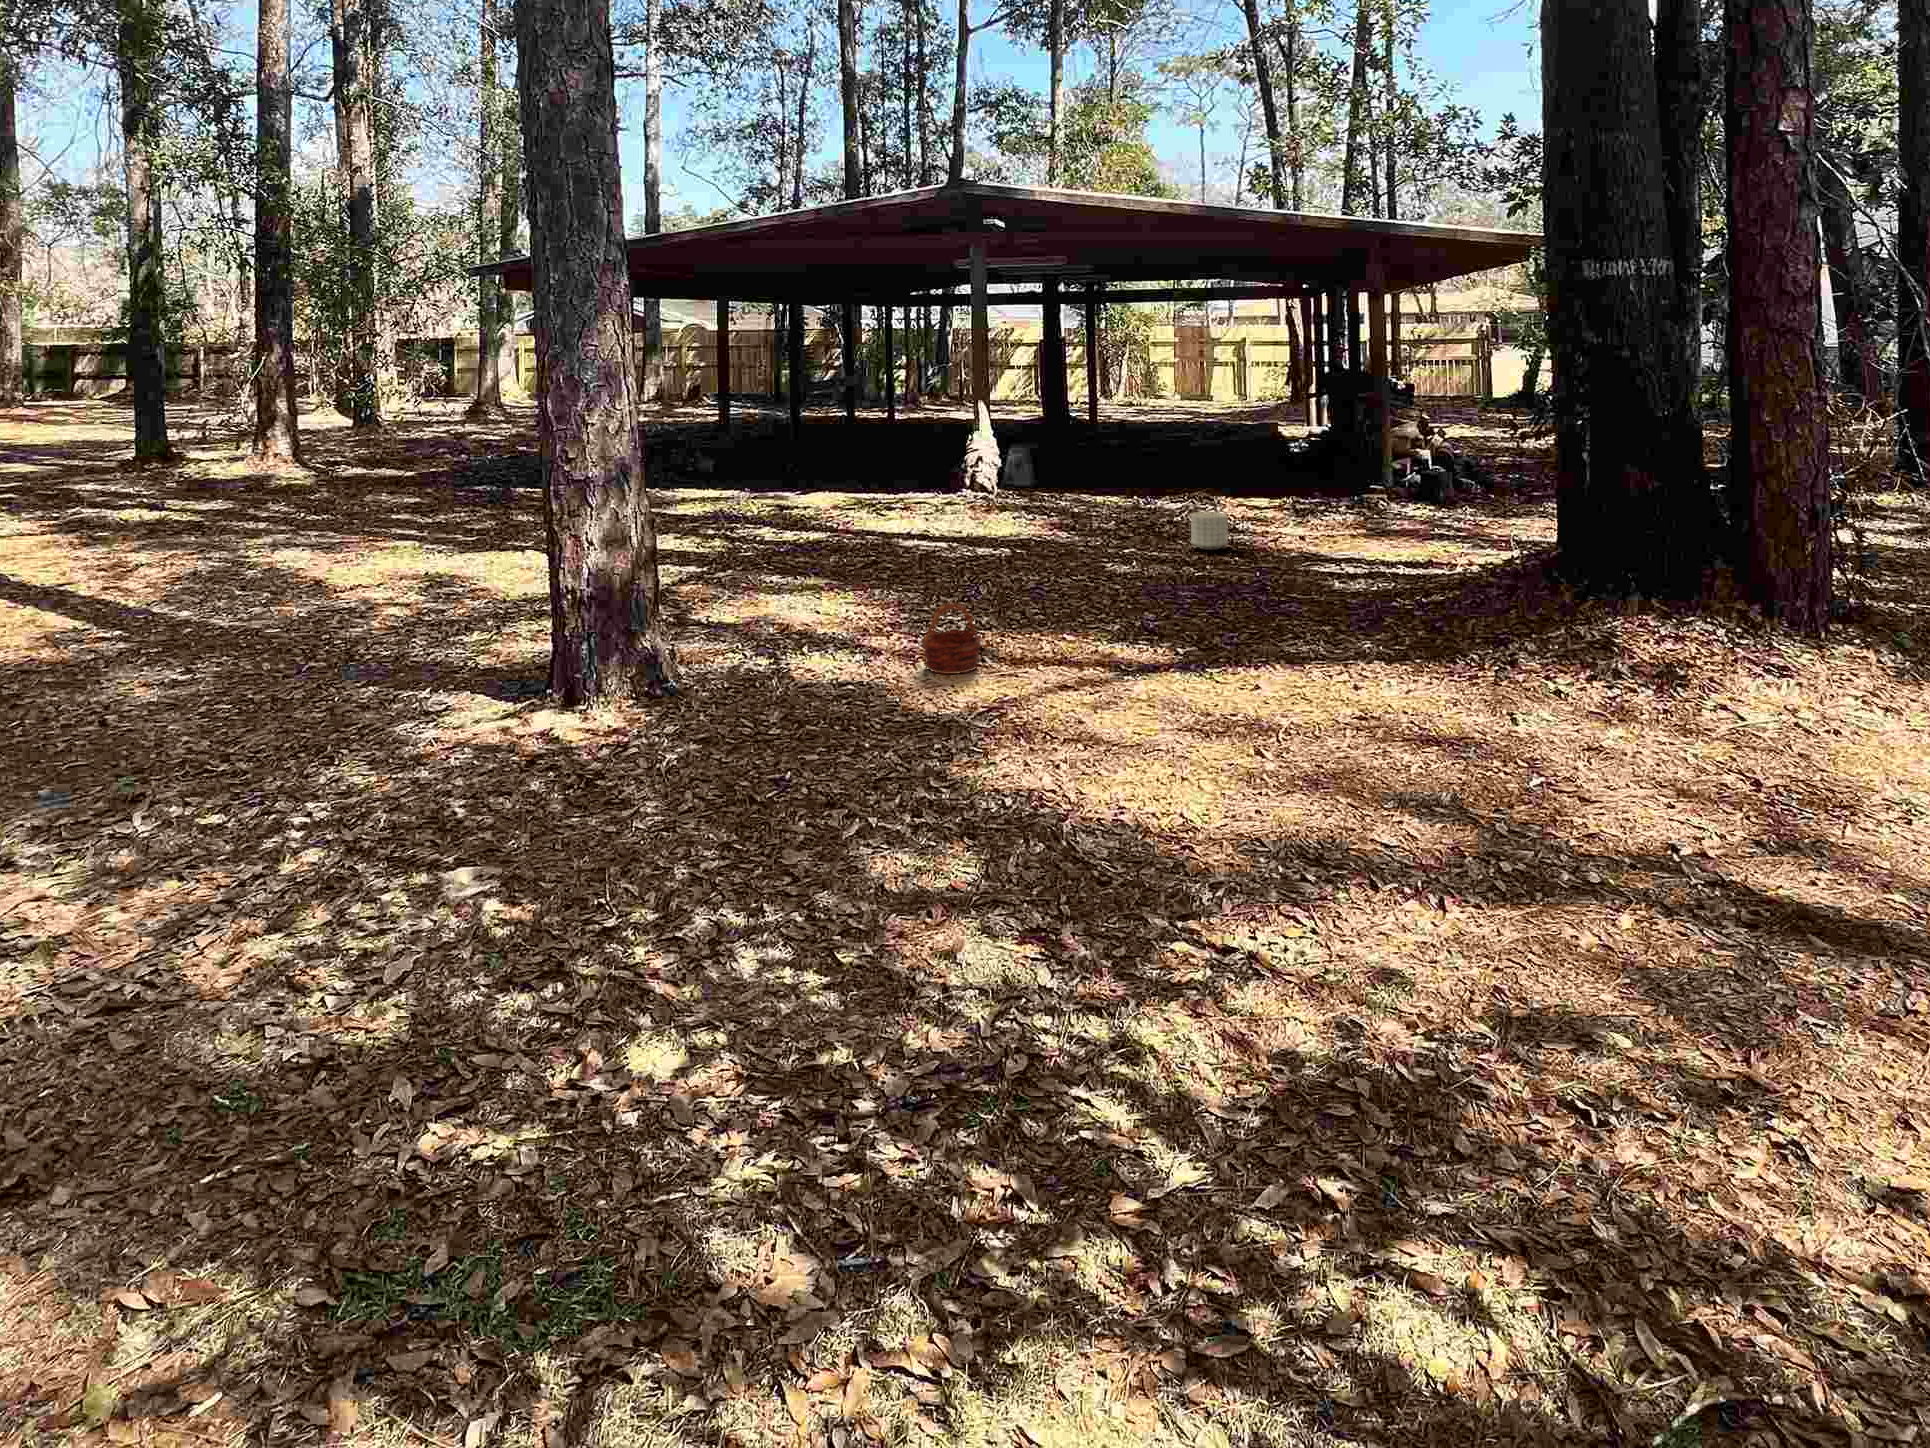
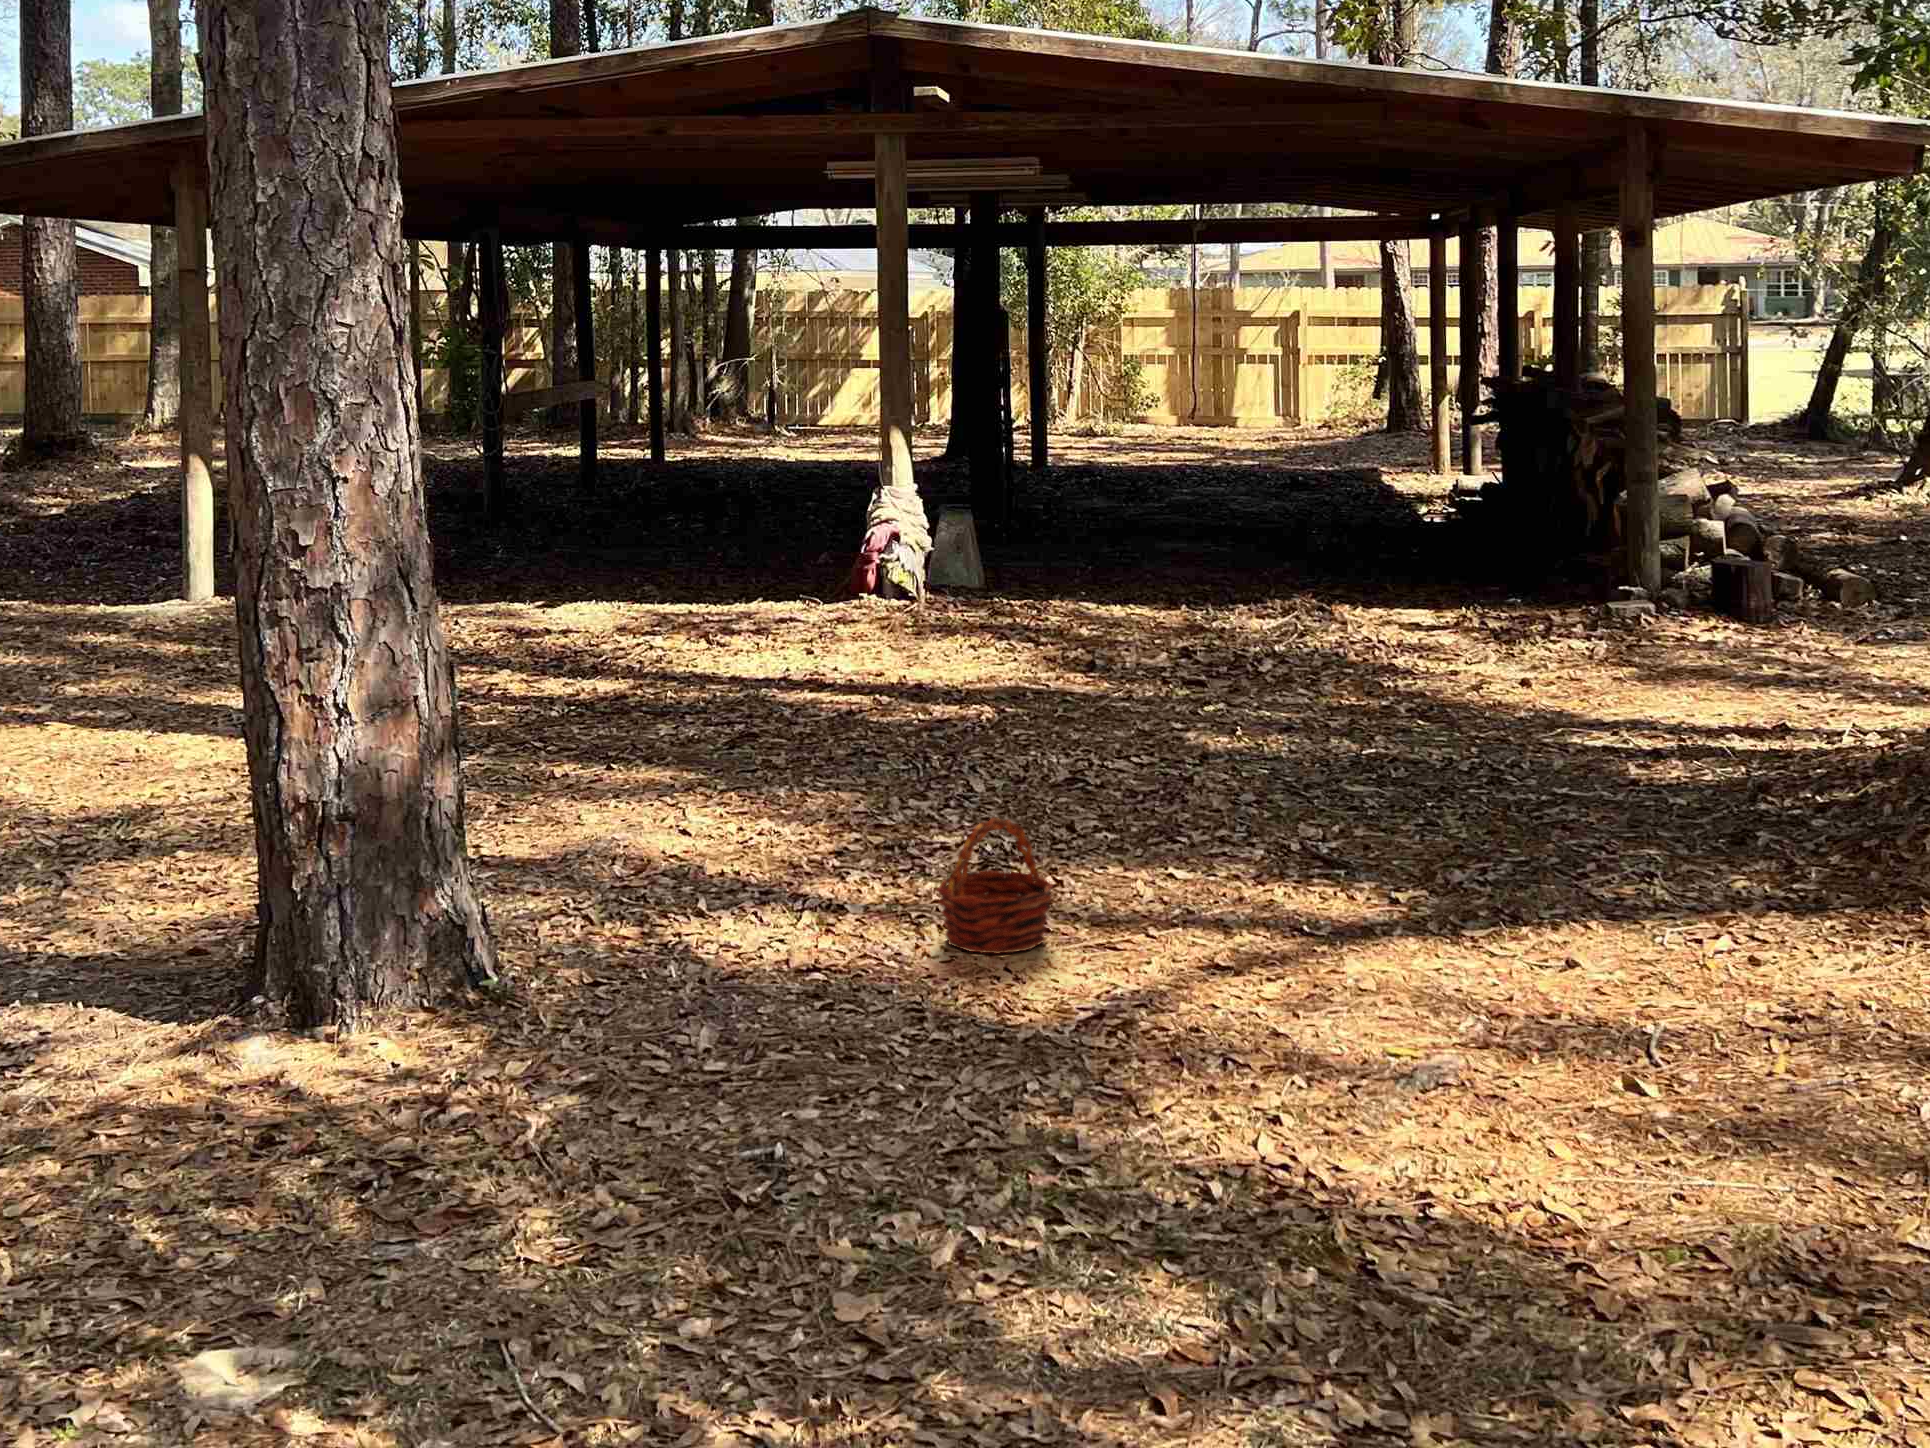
planter: present [1191,512,1228,550] -> none [1344,637,1414,710]

